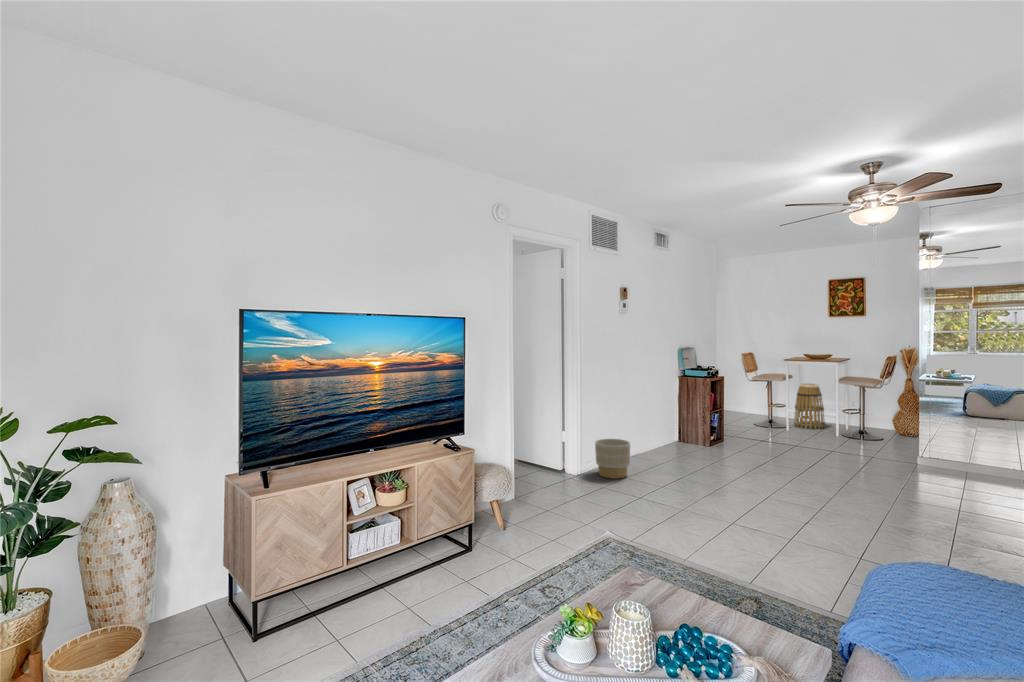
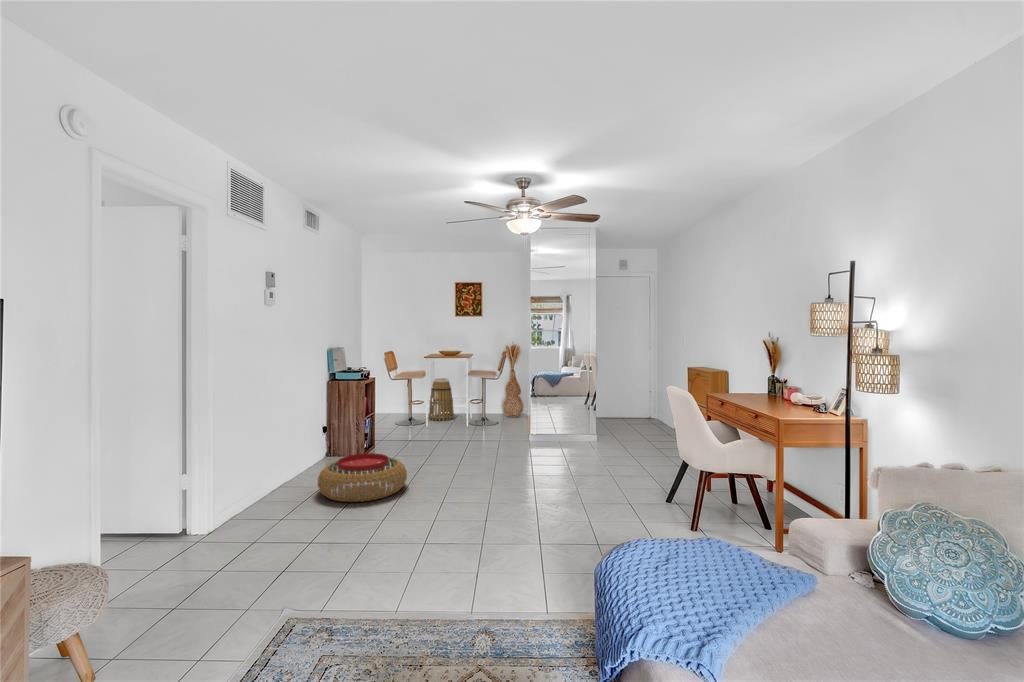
planter: present [595,439,630,479] -> none [235,468,285,523]
pouf: none [658,442,739,483] -> present [318,453,407,502]

